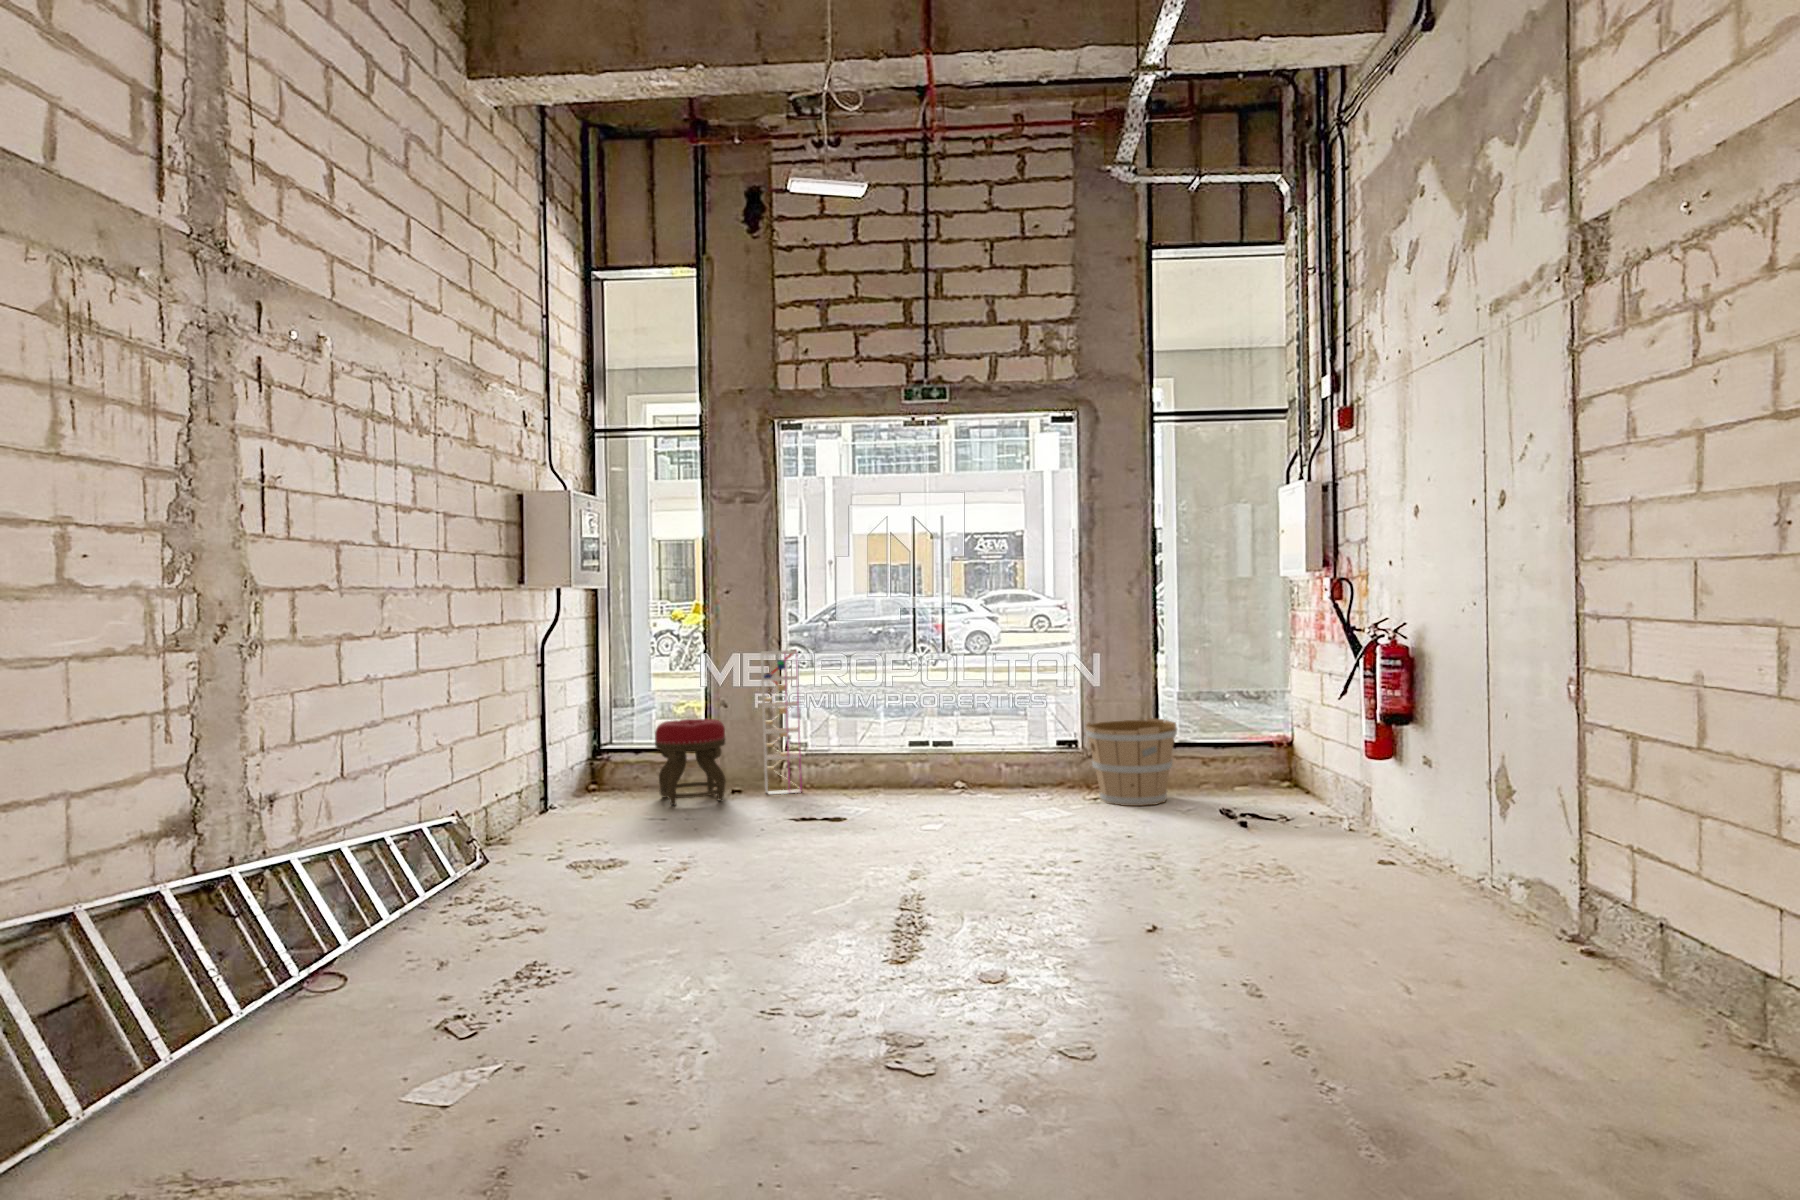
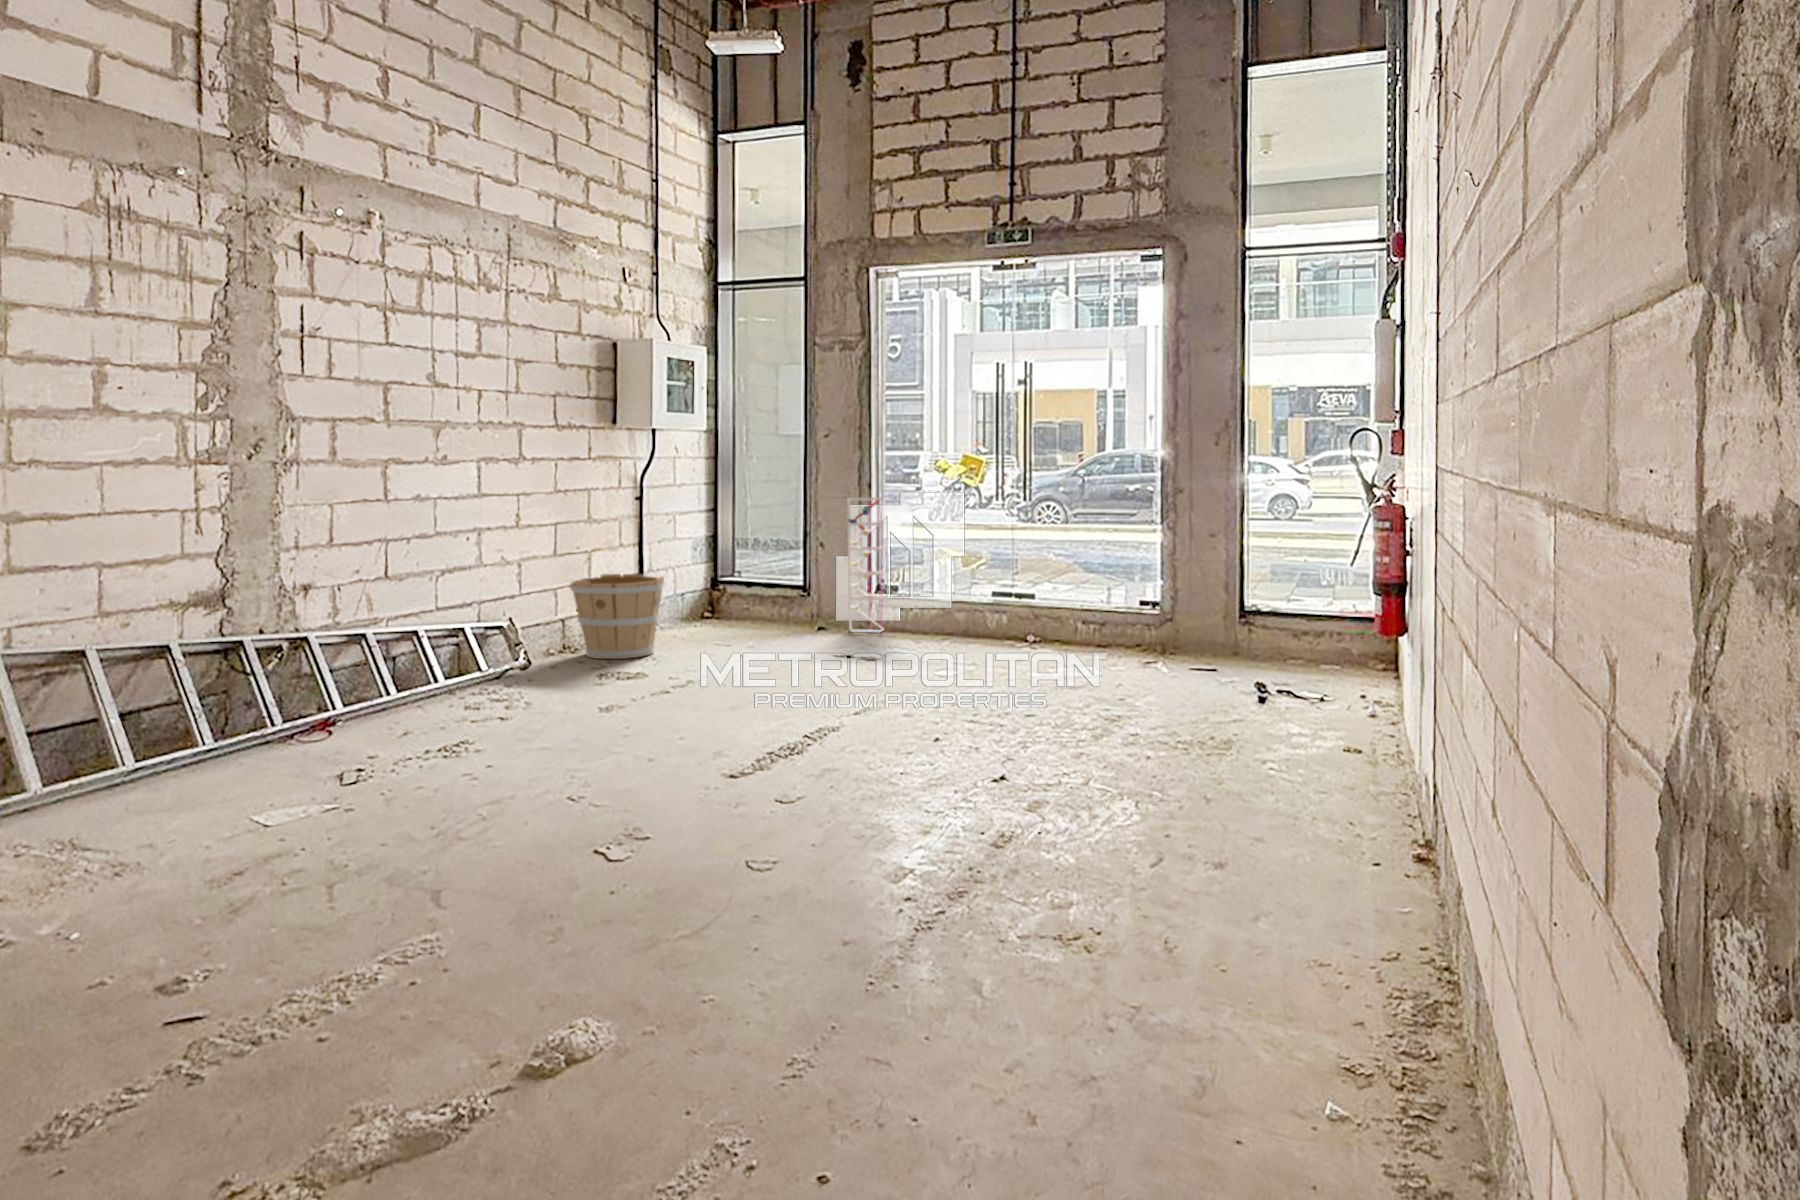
stool: present [655,718,726,805] -> none [749,558,812,633]
wooden bucket: present [1085,718,1177,806] -> present [570,574,665,659]

